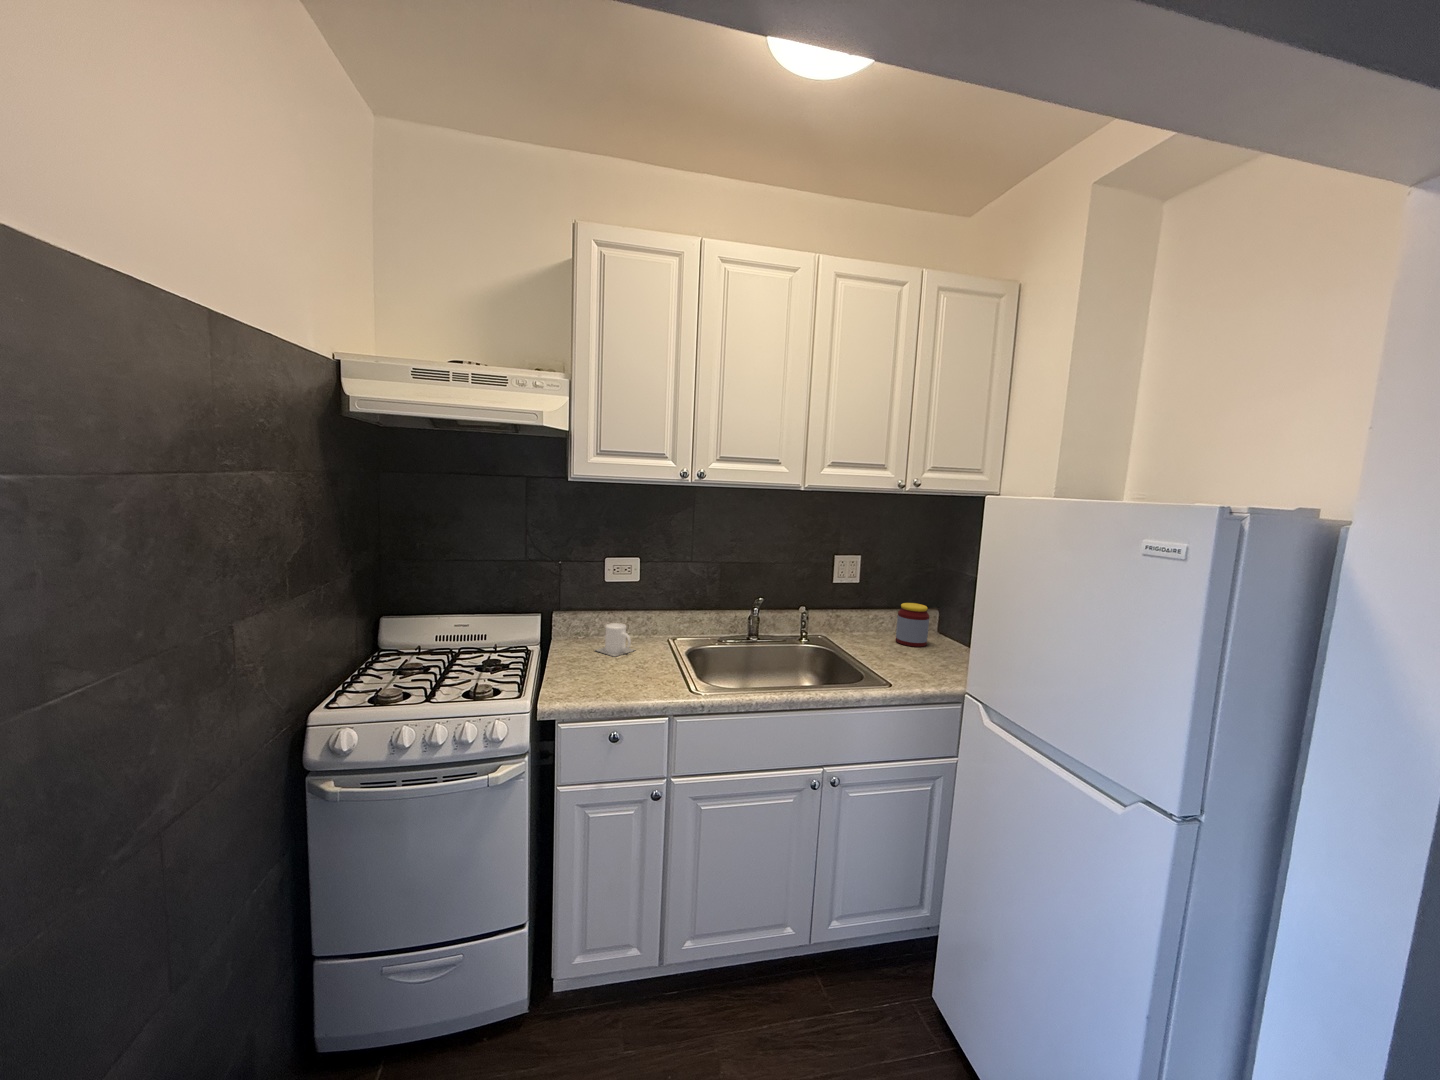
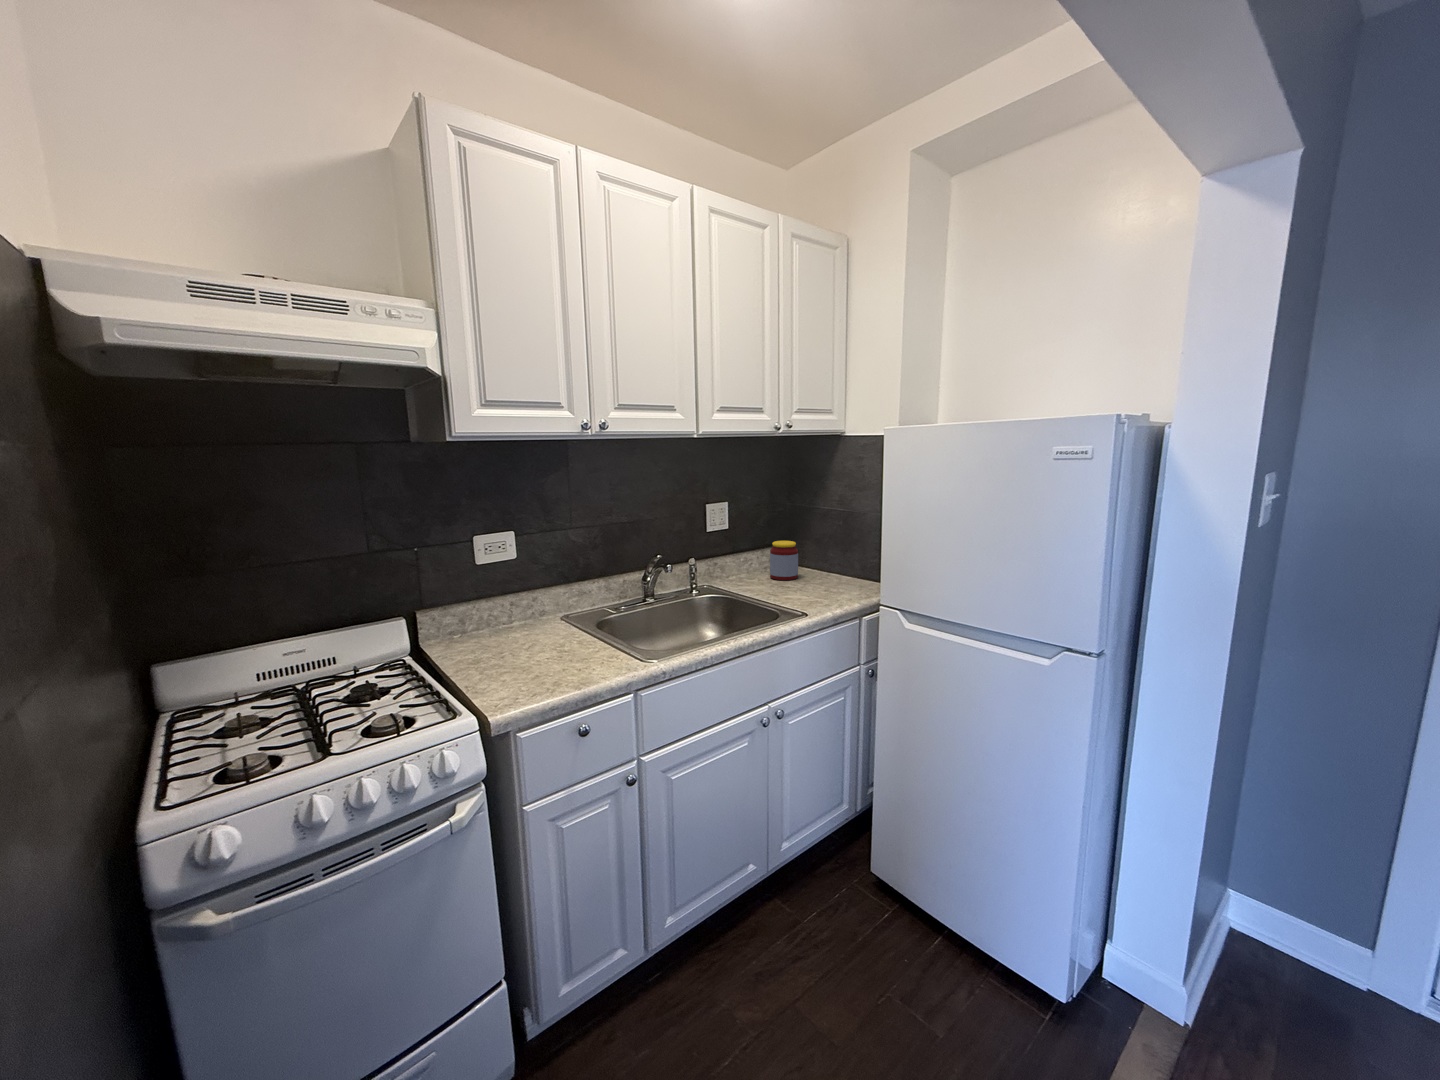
mug: present [596,623,634,657] -> none [488,610,538,648]

